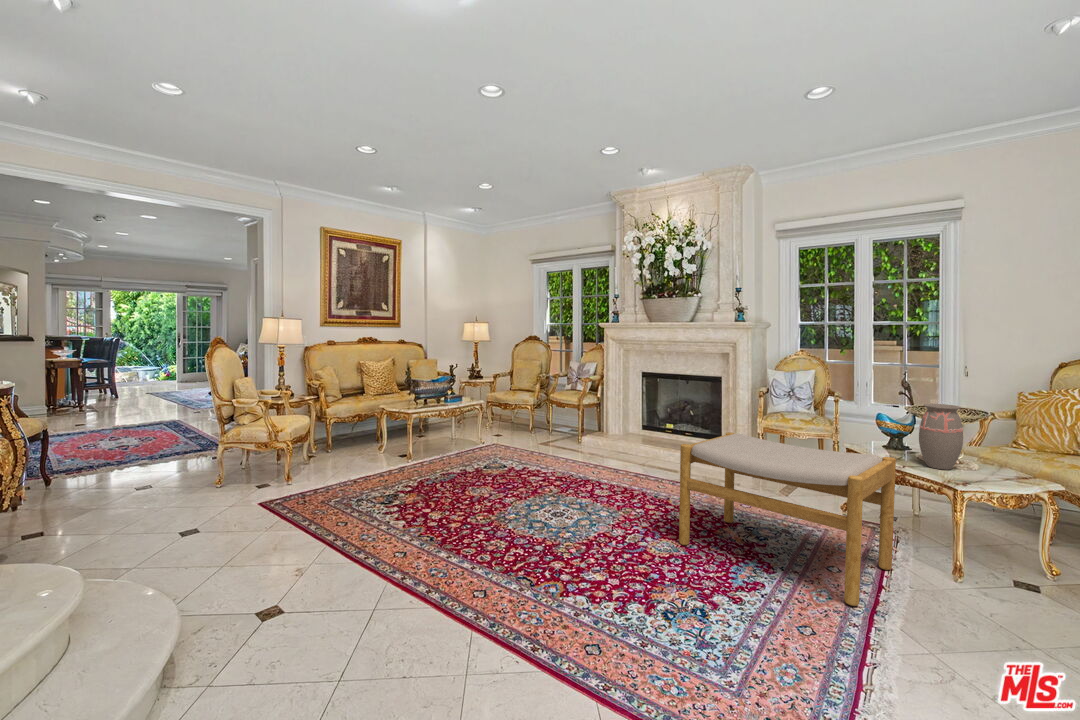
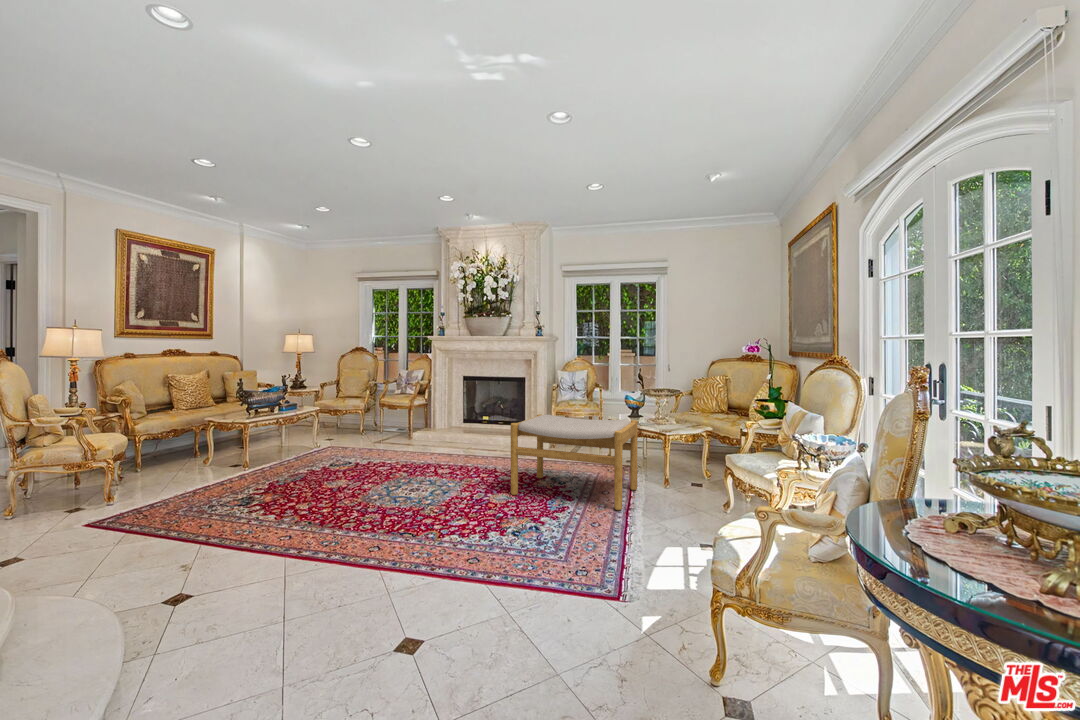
decorative vase: present [919,404,963,470] -> none [648,387,670,427]

